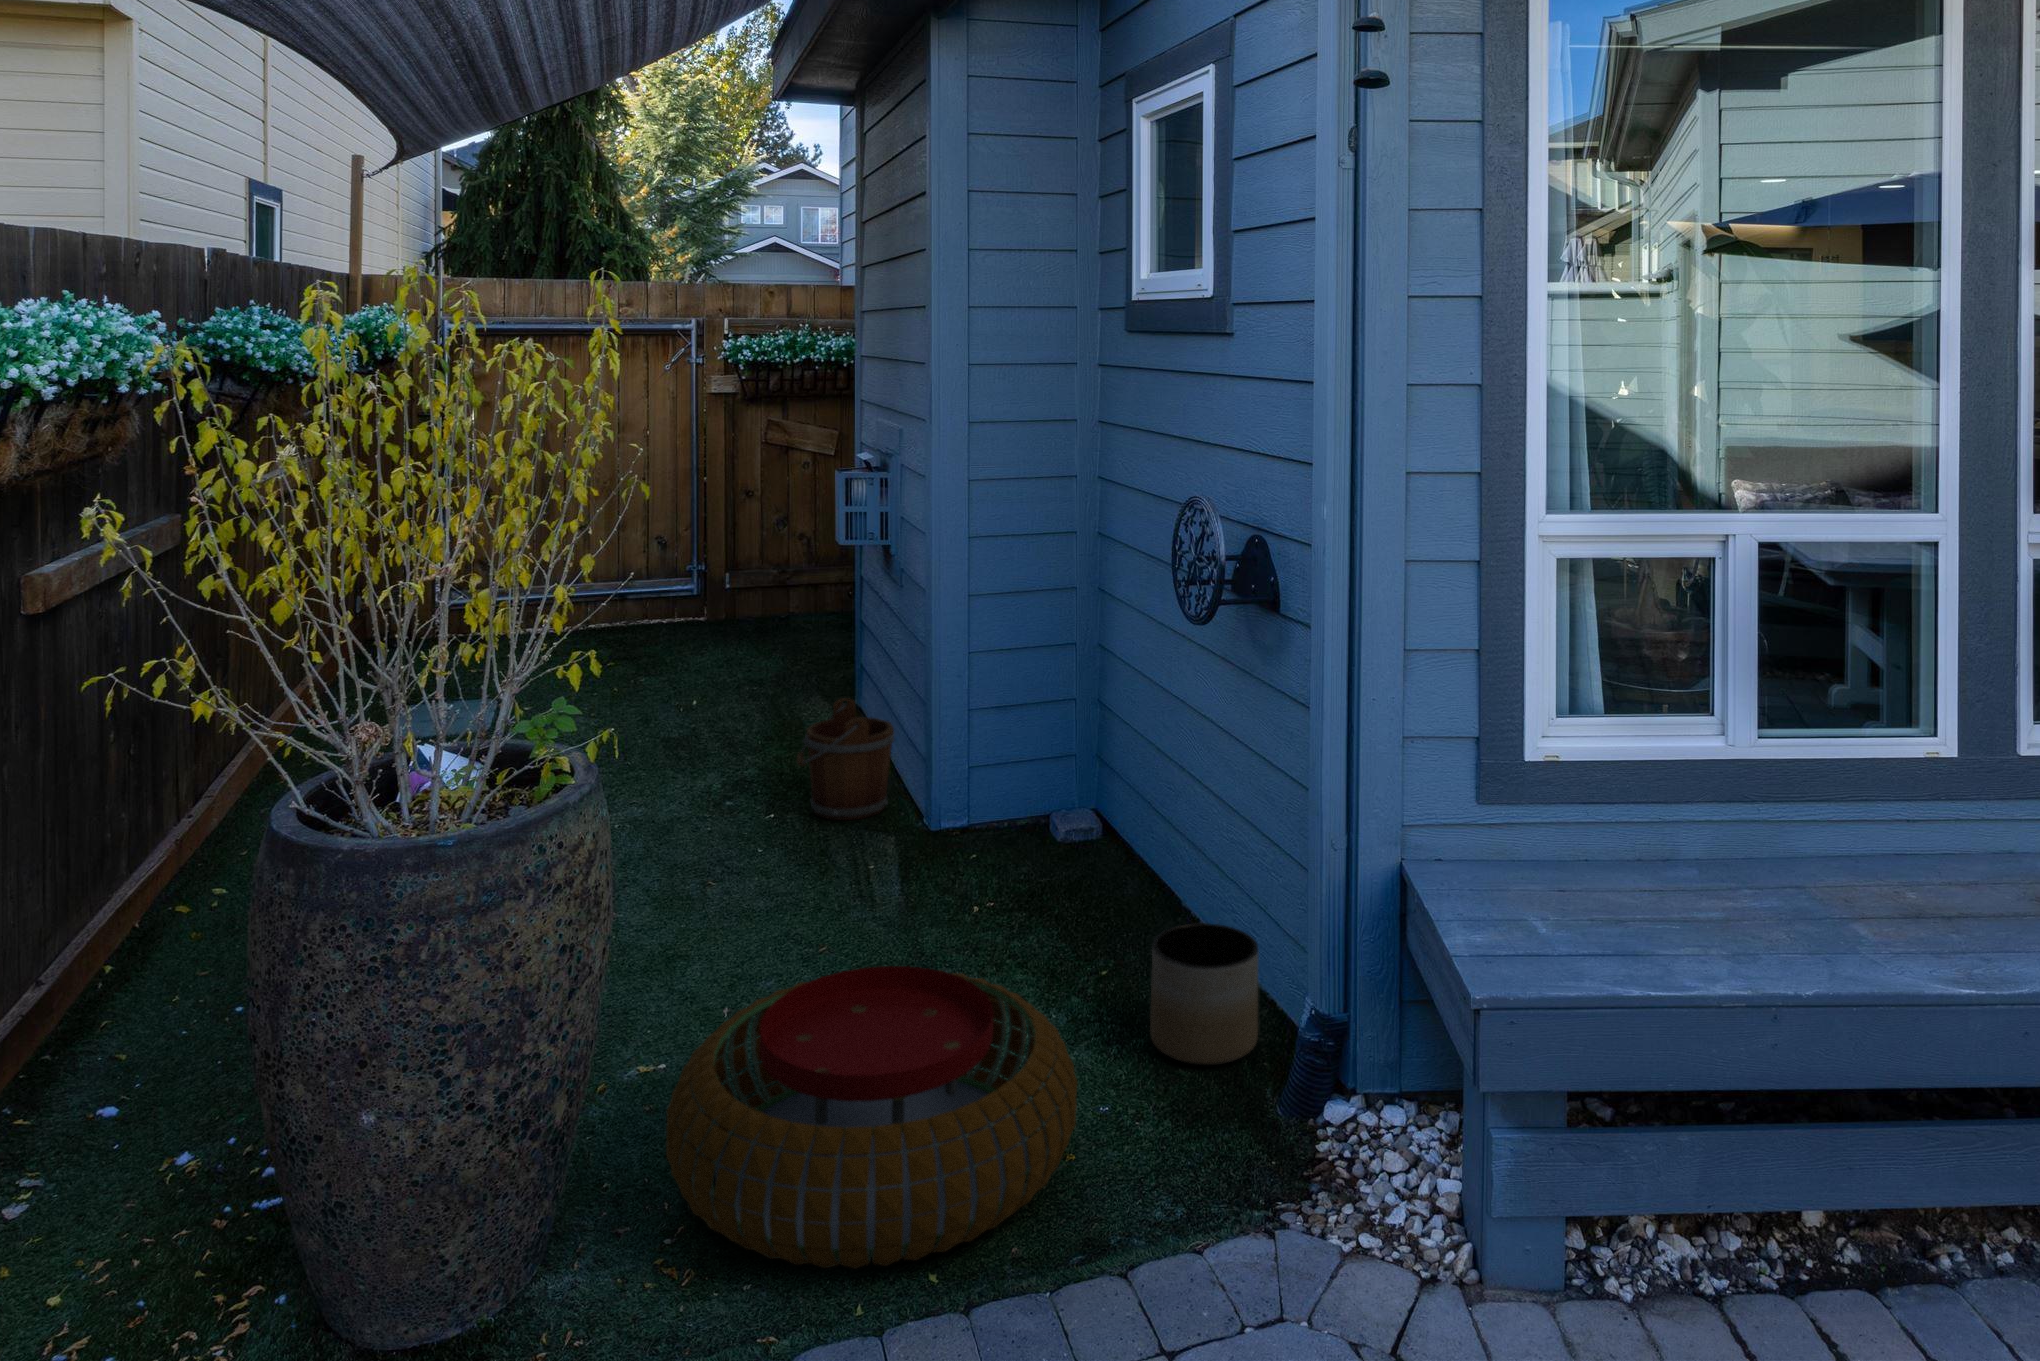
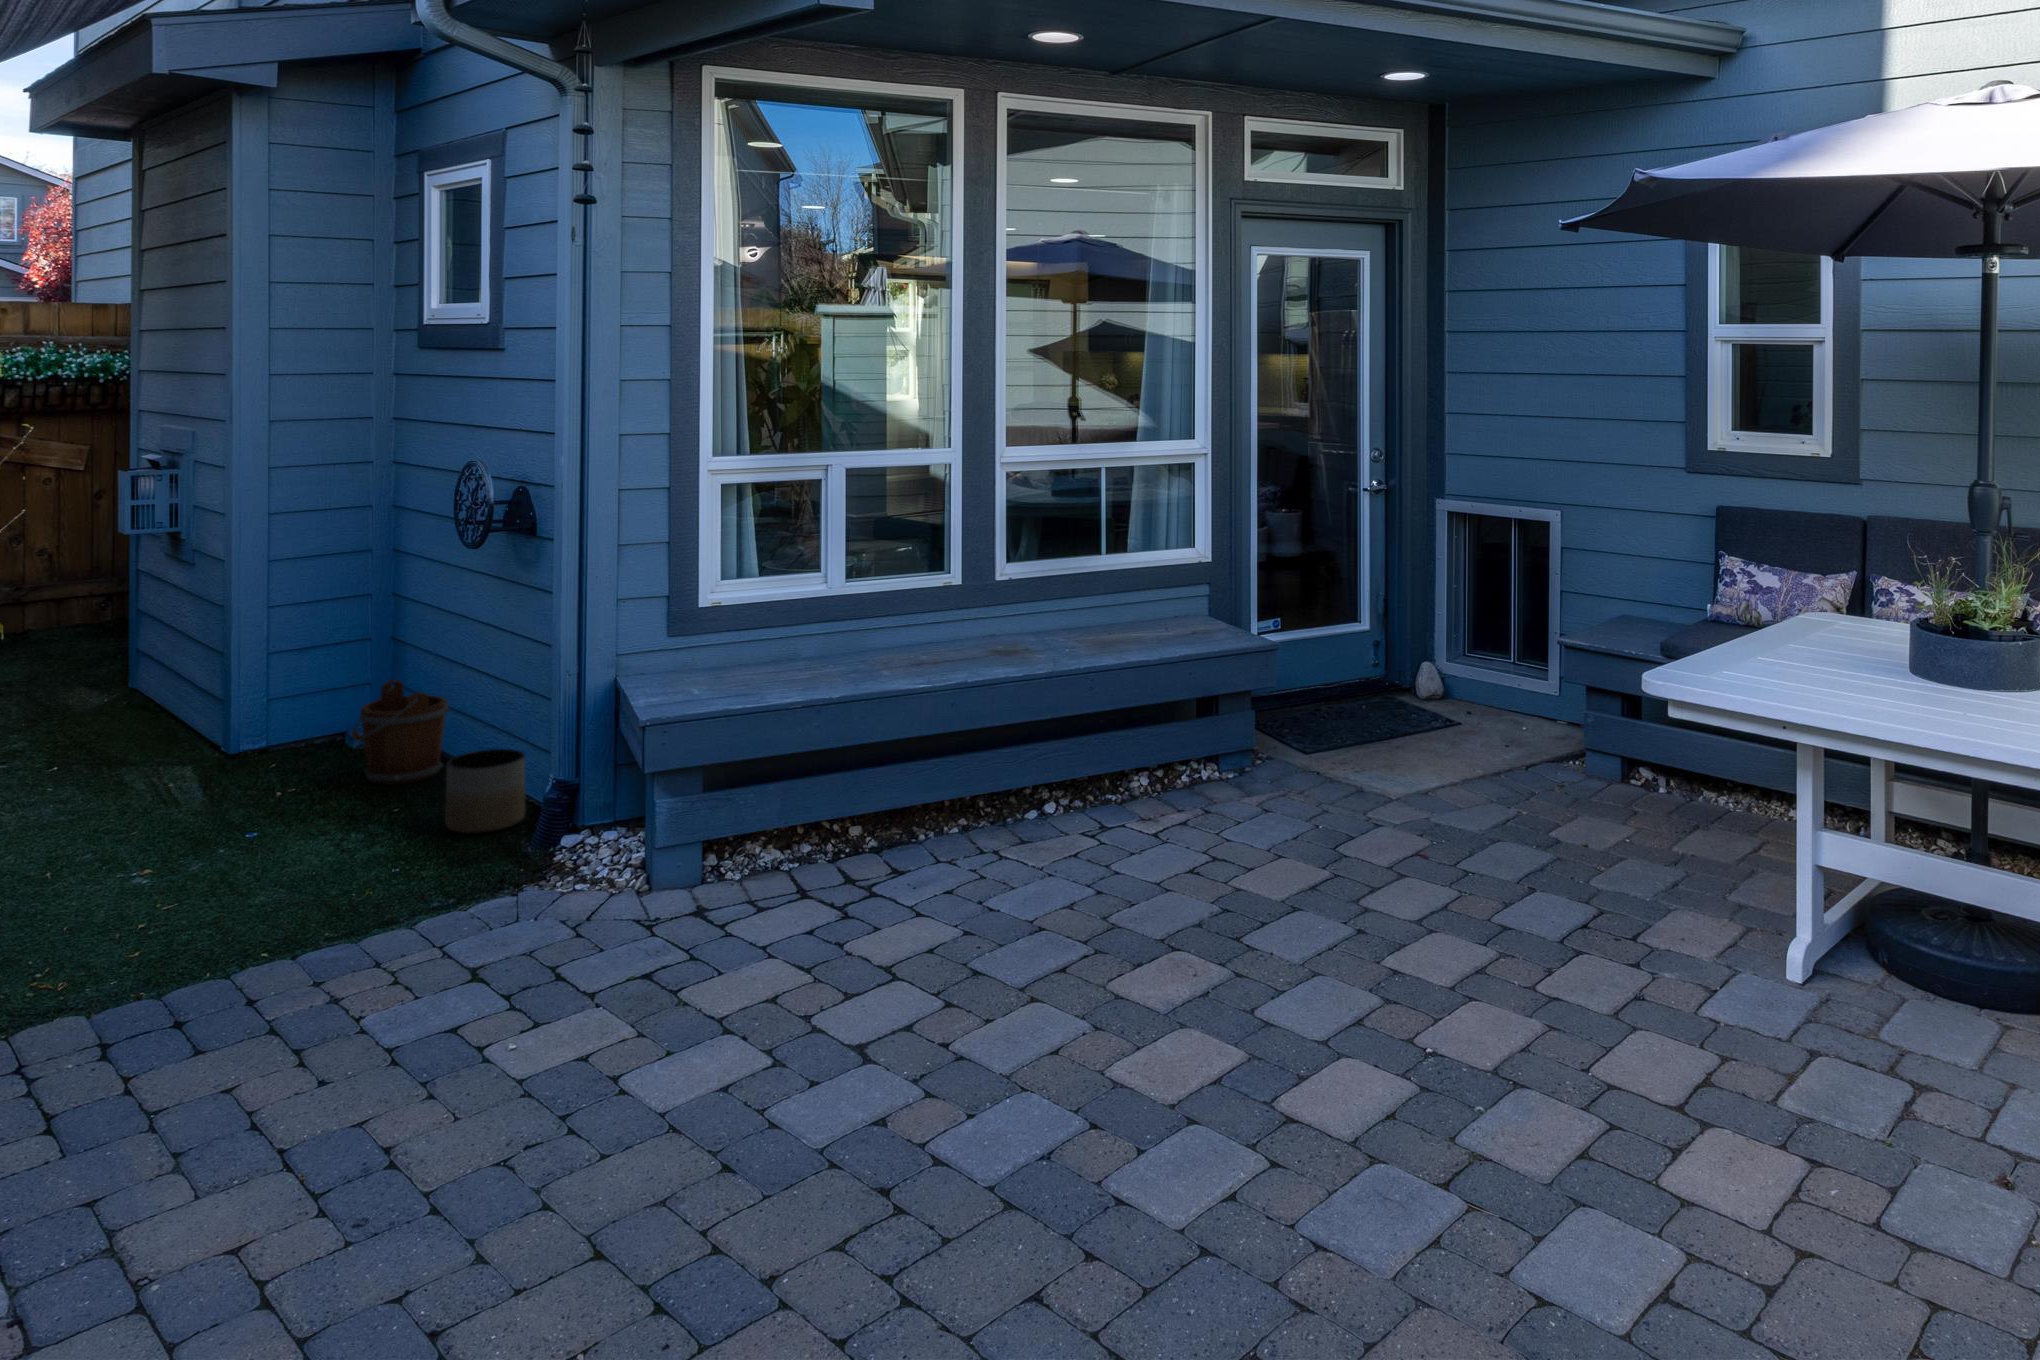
bucket: present [797,698,894,820] -> present [352,680,449,785]
pouf: present [666,966,1077,1269] -> none [74,786,394,951]

